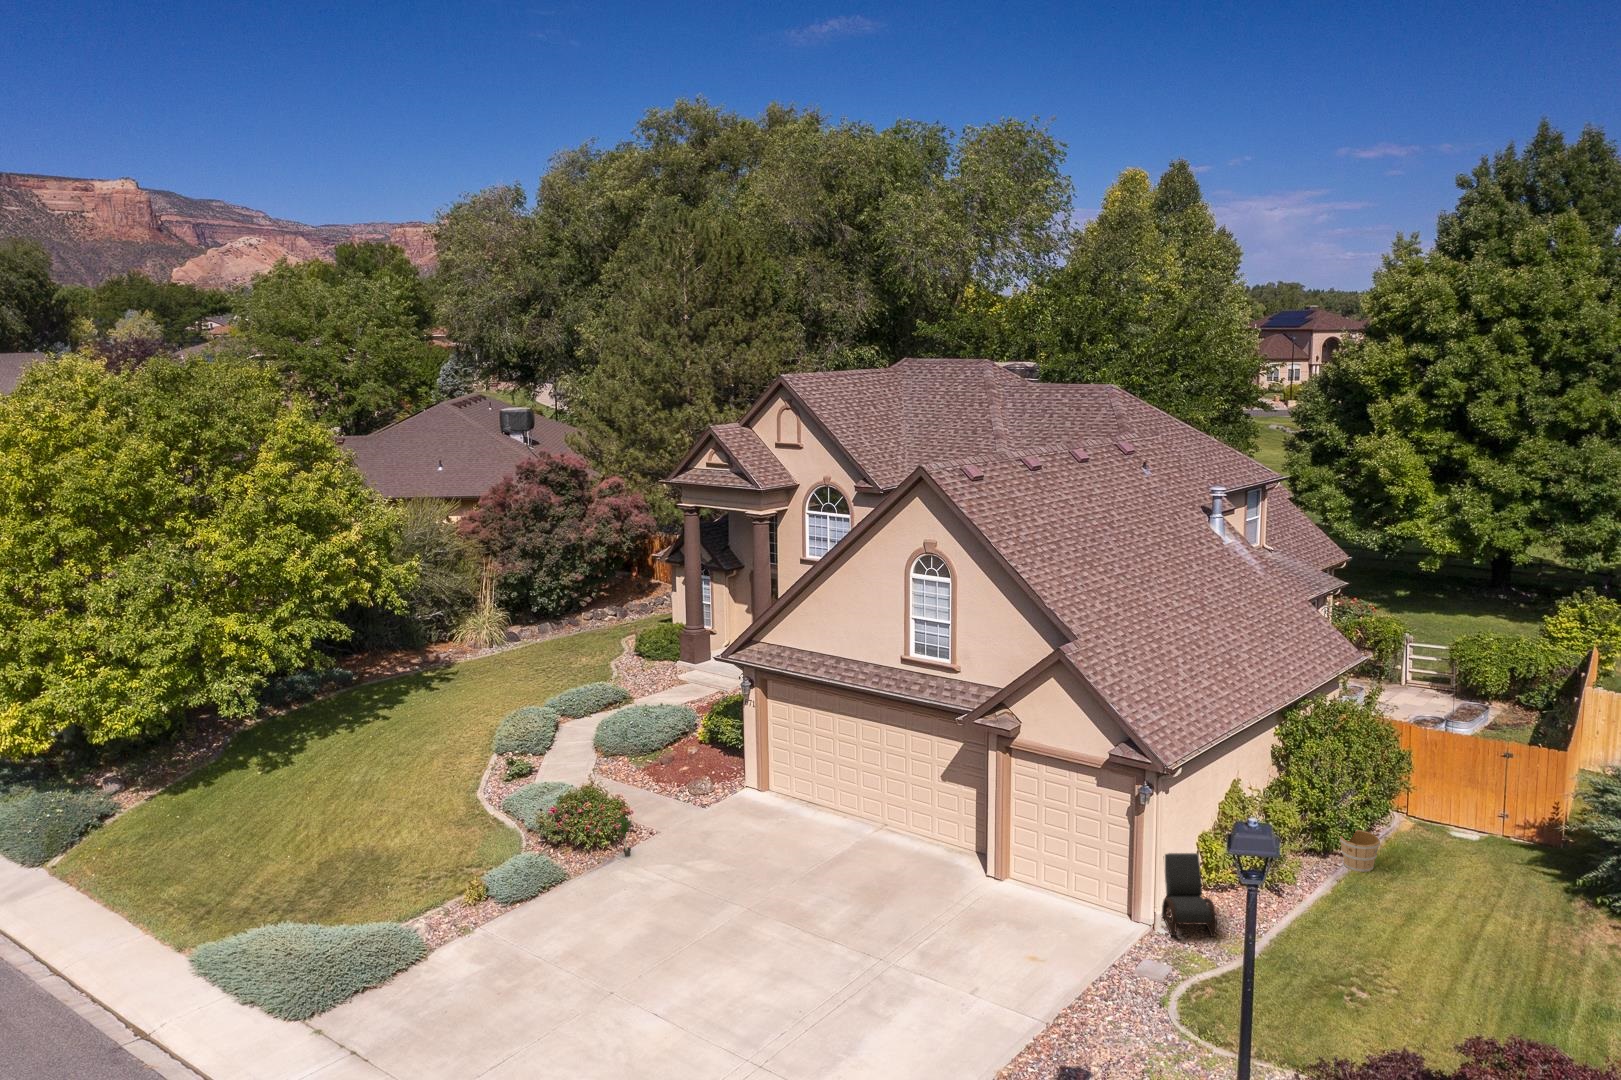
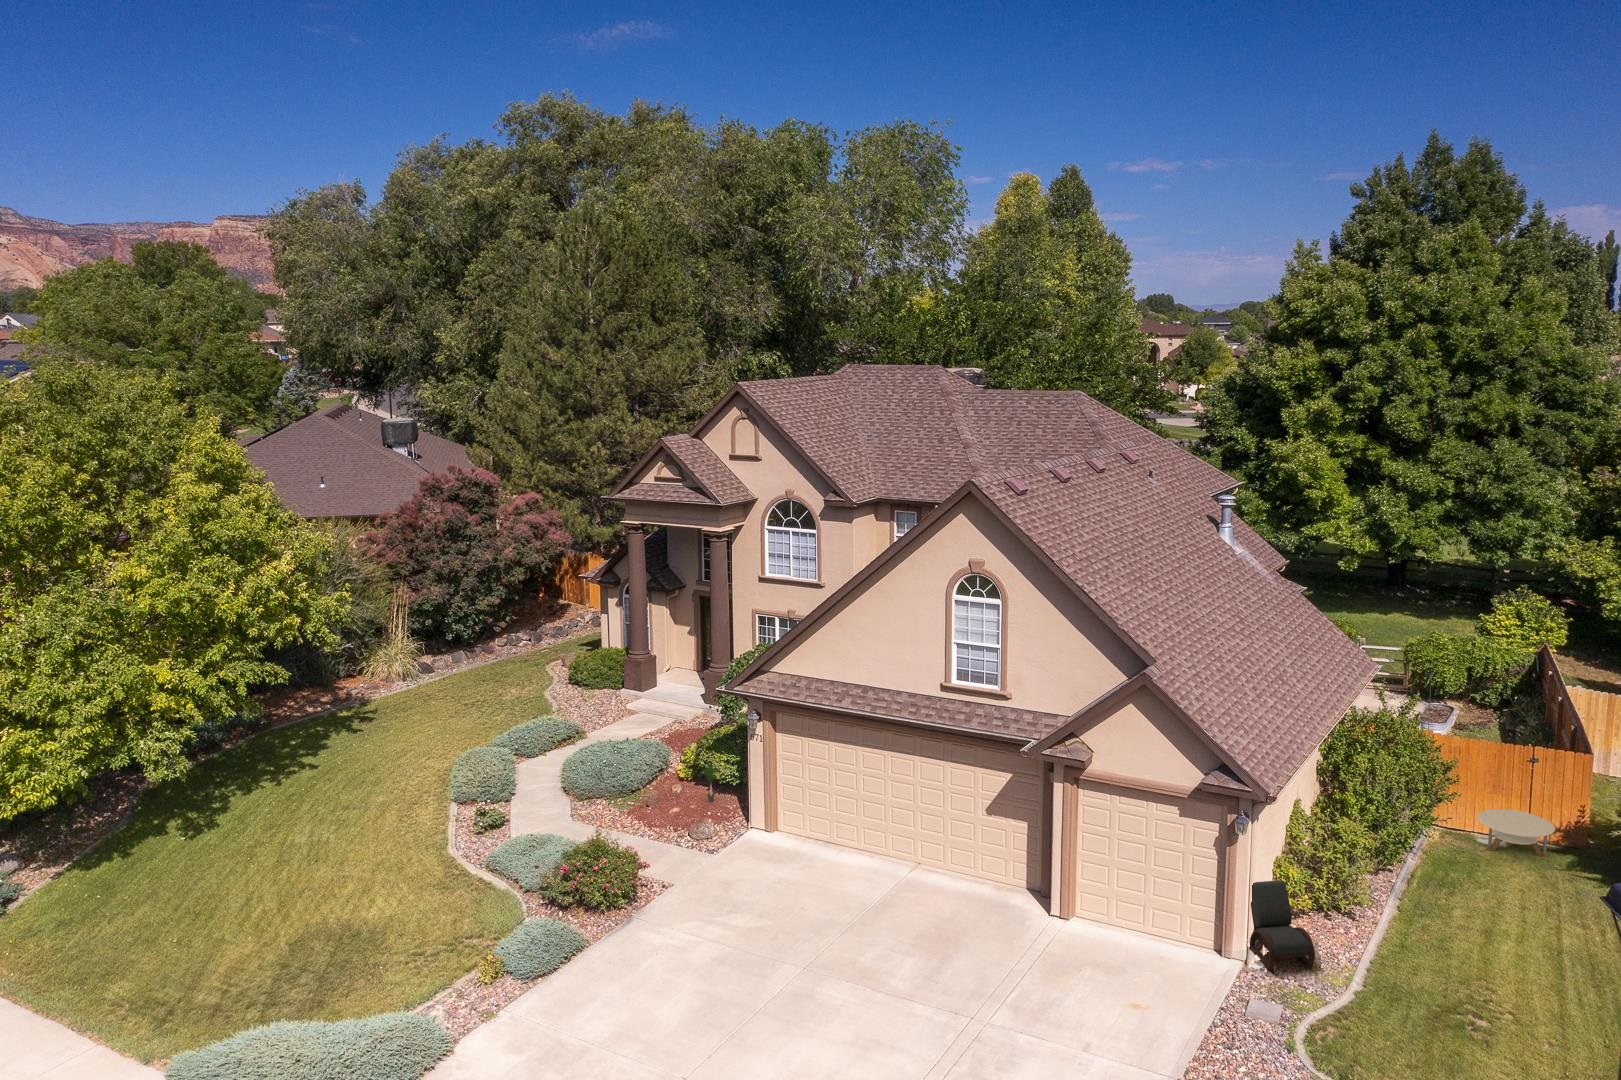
round table: none [1451,806,1528,856] -> present [1478,809,1555,857]
potted plant: present [617,816,631,857] -> present [704,766,719,802]
wooden bucket: present [1340,830,1380,872] -> none [1387,841,1430,885]

